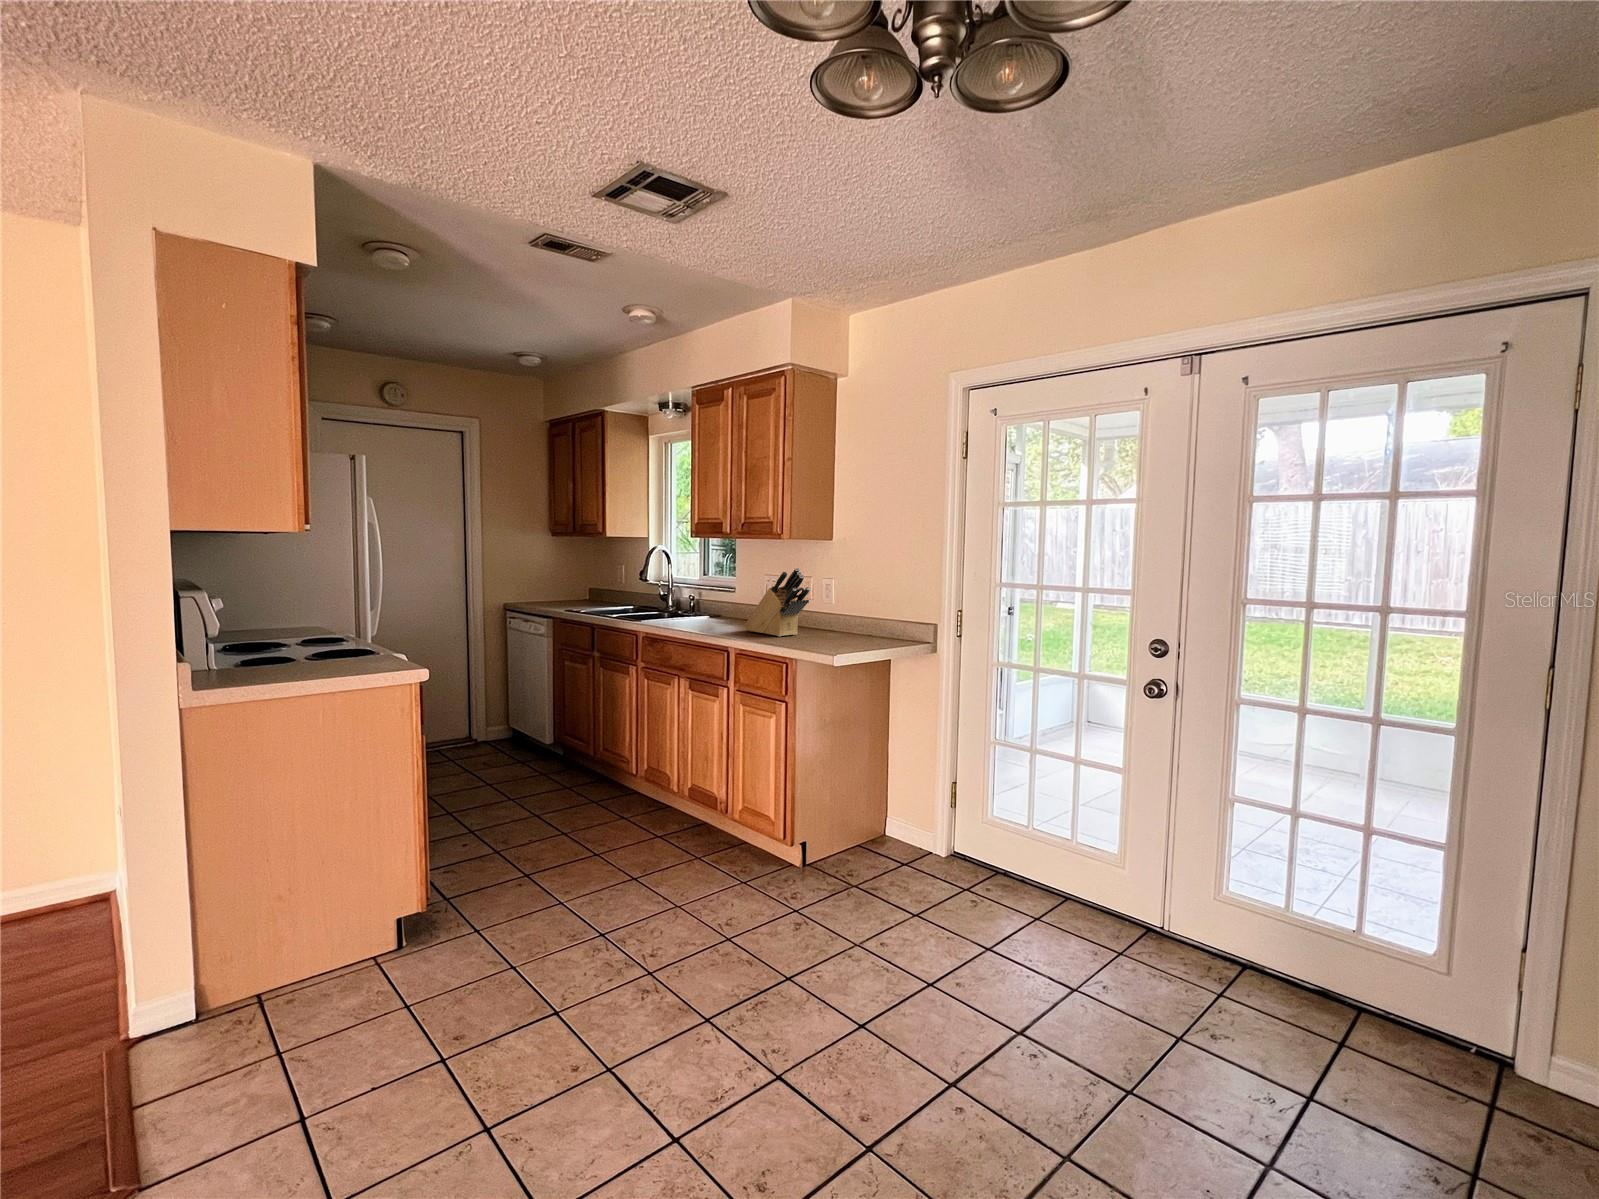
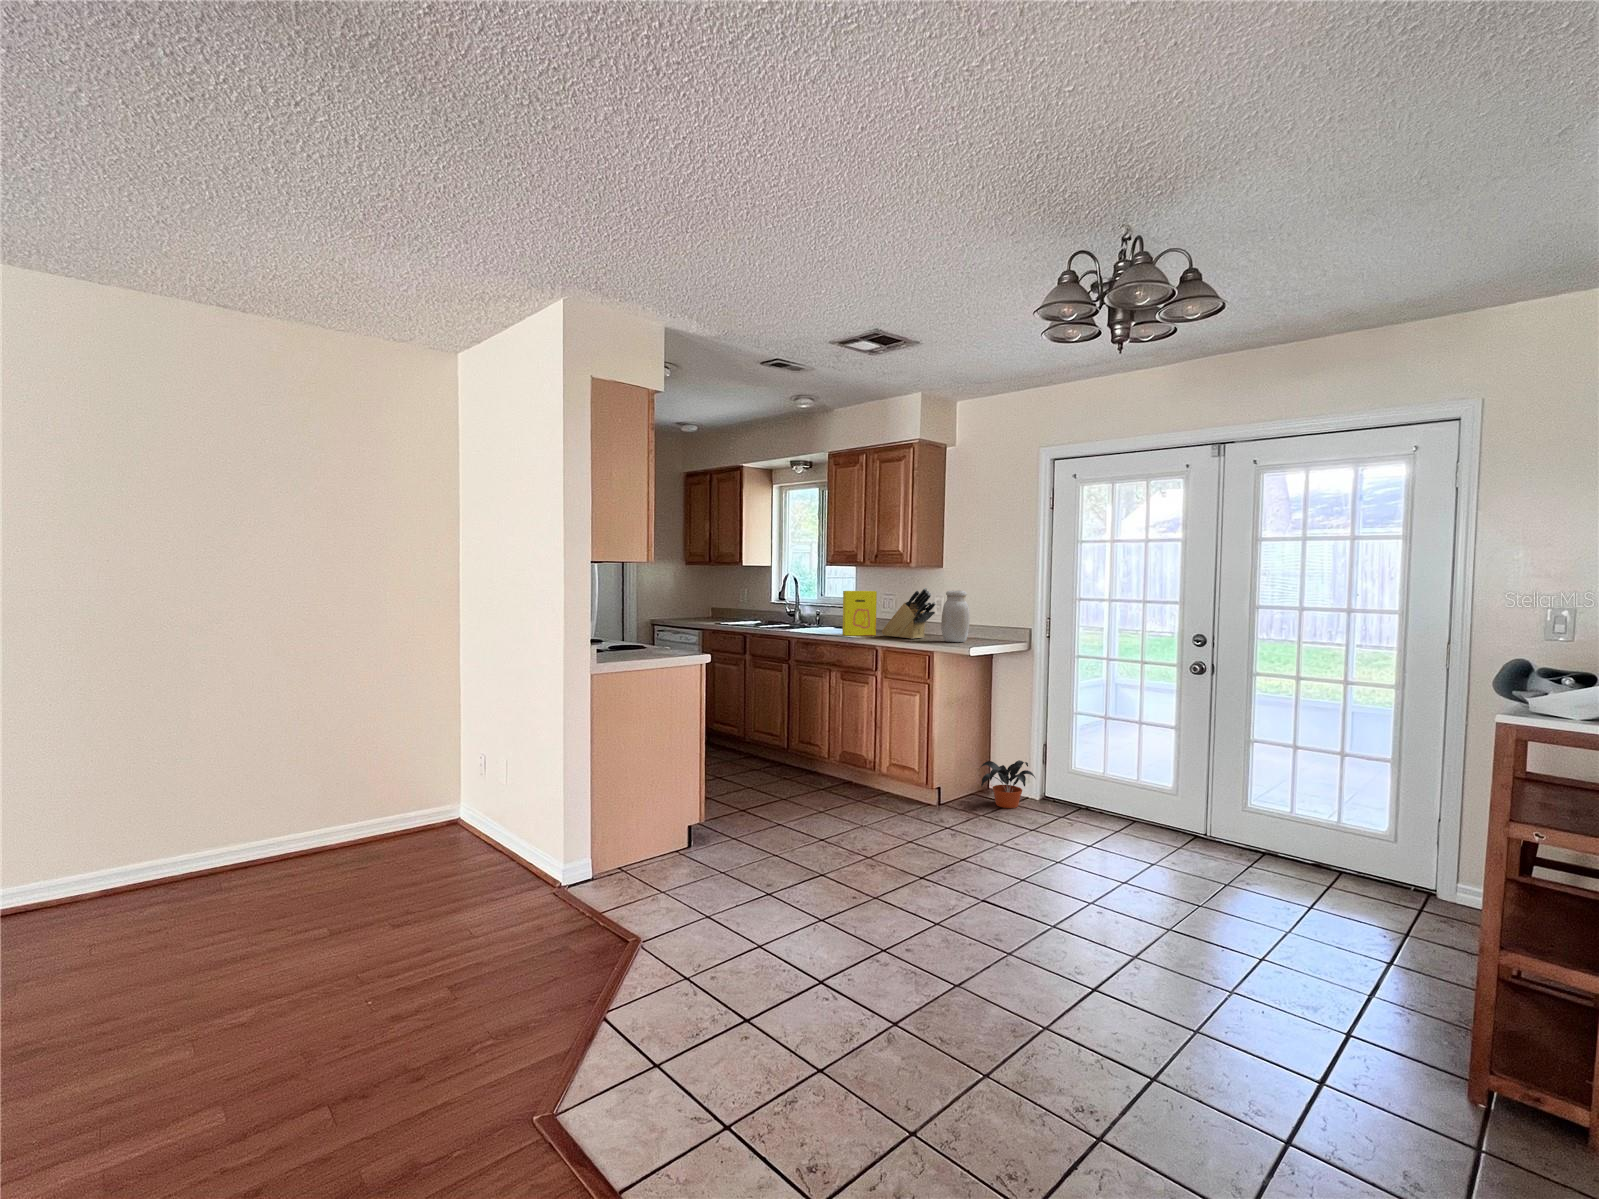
cereal box: none [696,571,740,630] -> present [842,591,877,636]
jar: none [813,572,851,642] -> present [941,590,970,642]
potted plant: none [861,803,936,870] -> present [981,760,1035,808]

